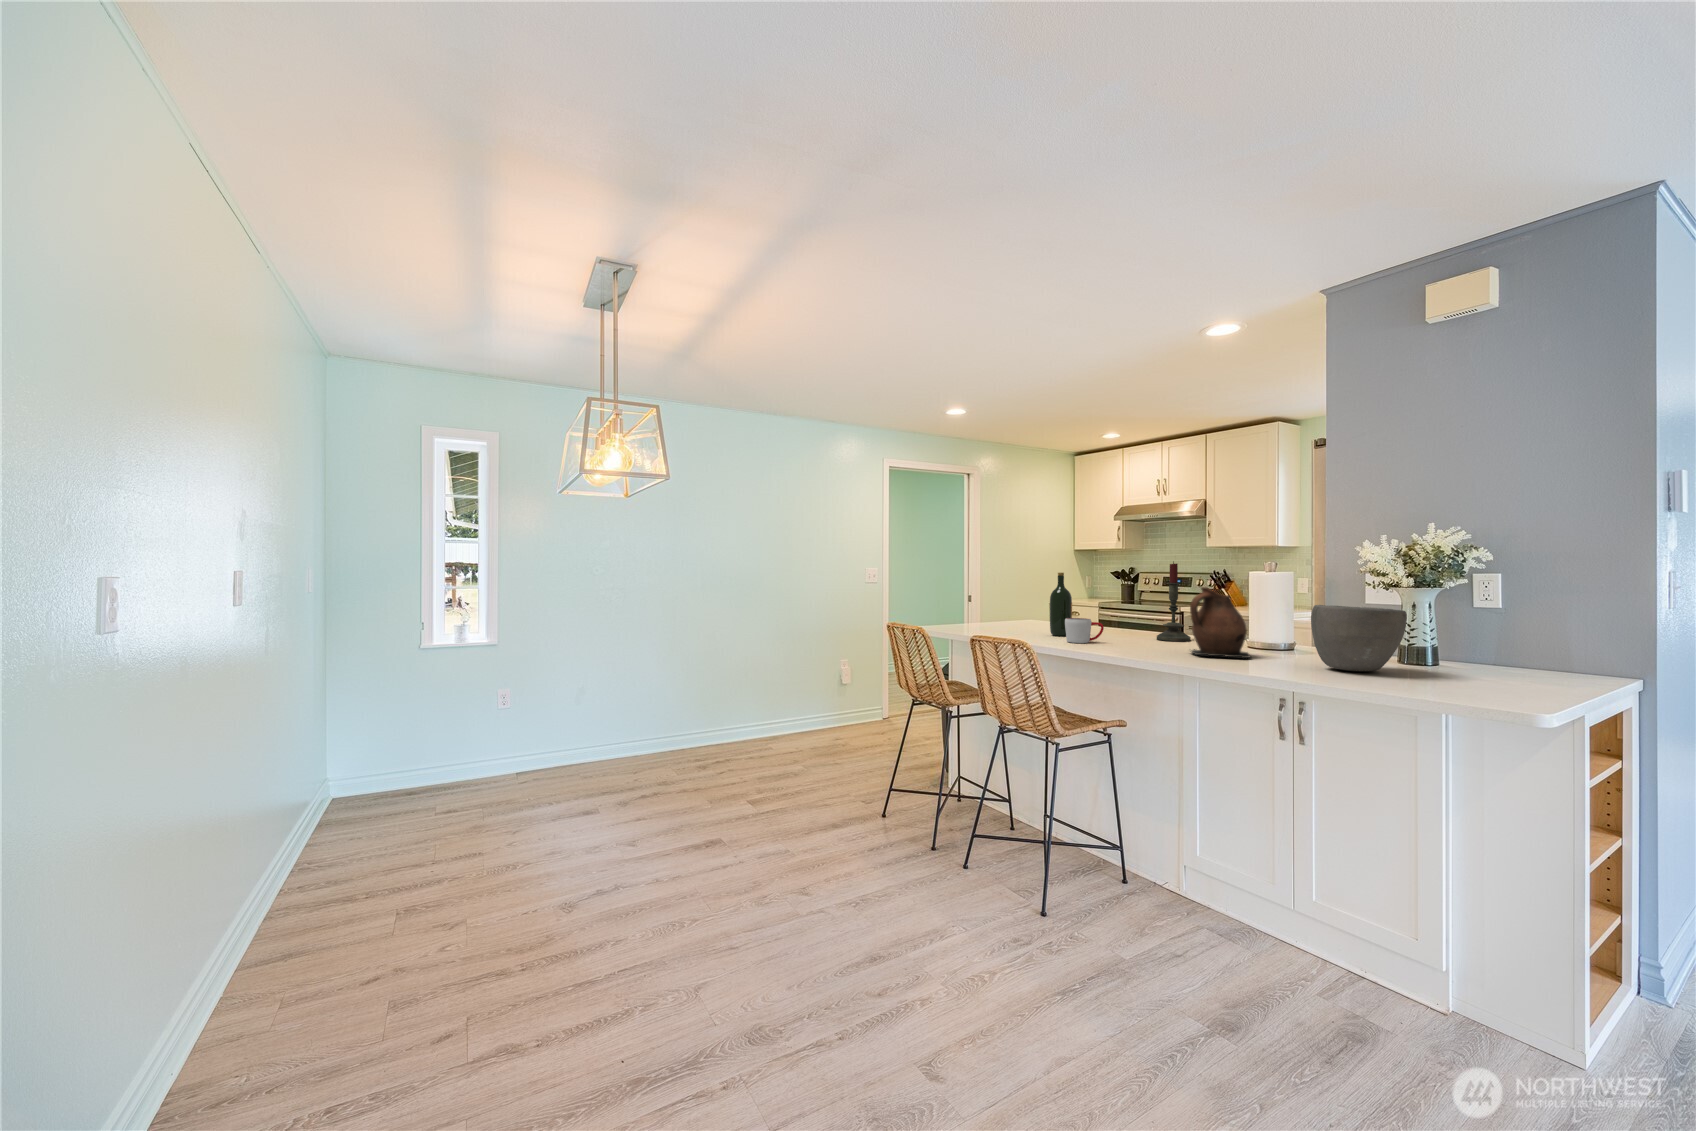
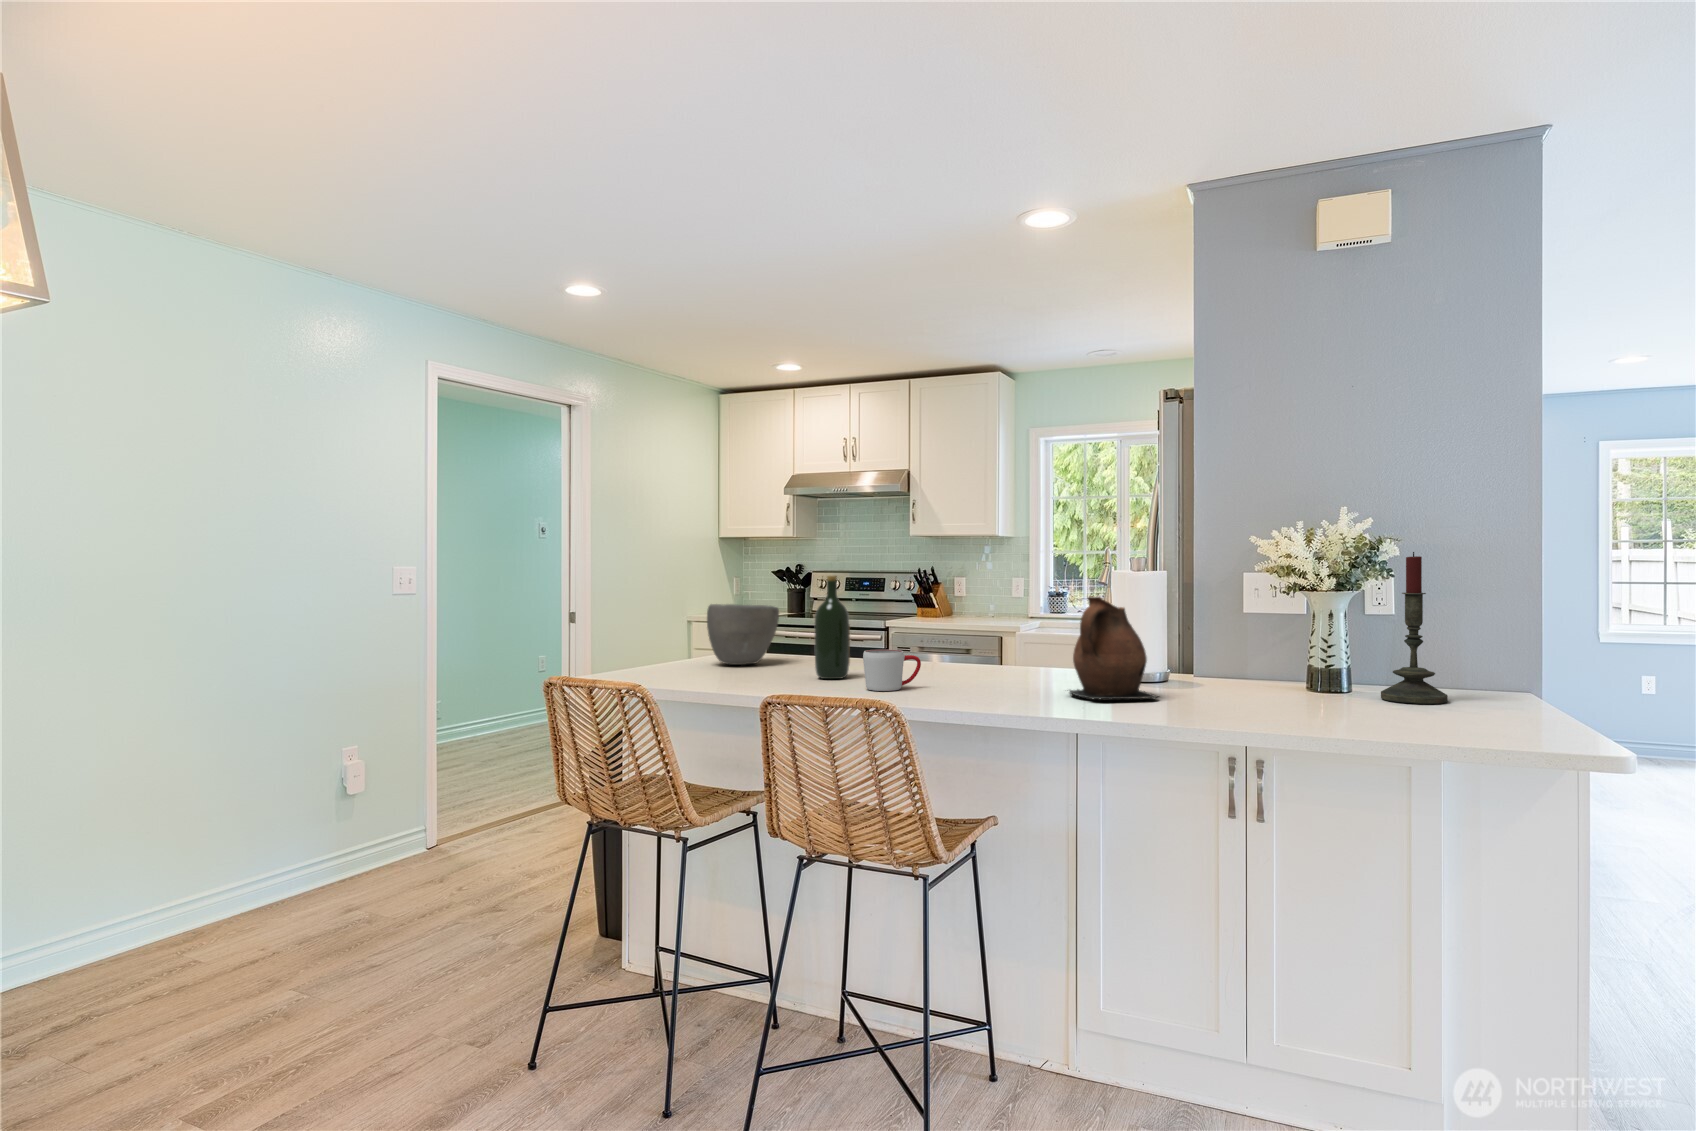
candle: present [1157,562,1191,641] -> present [1381,552,1448,704]
bowl: present [1311,605,1407,671] -> present [707,604,779,665]

